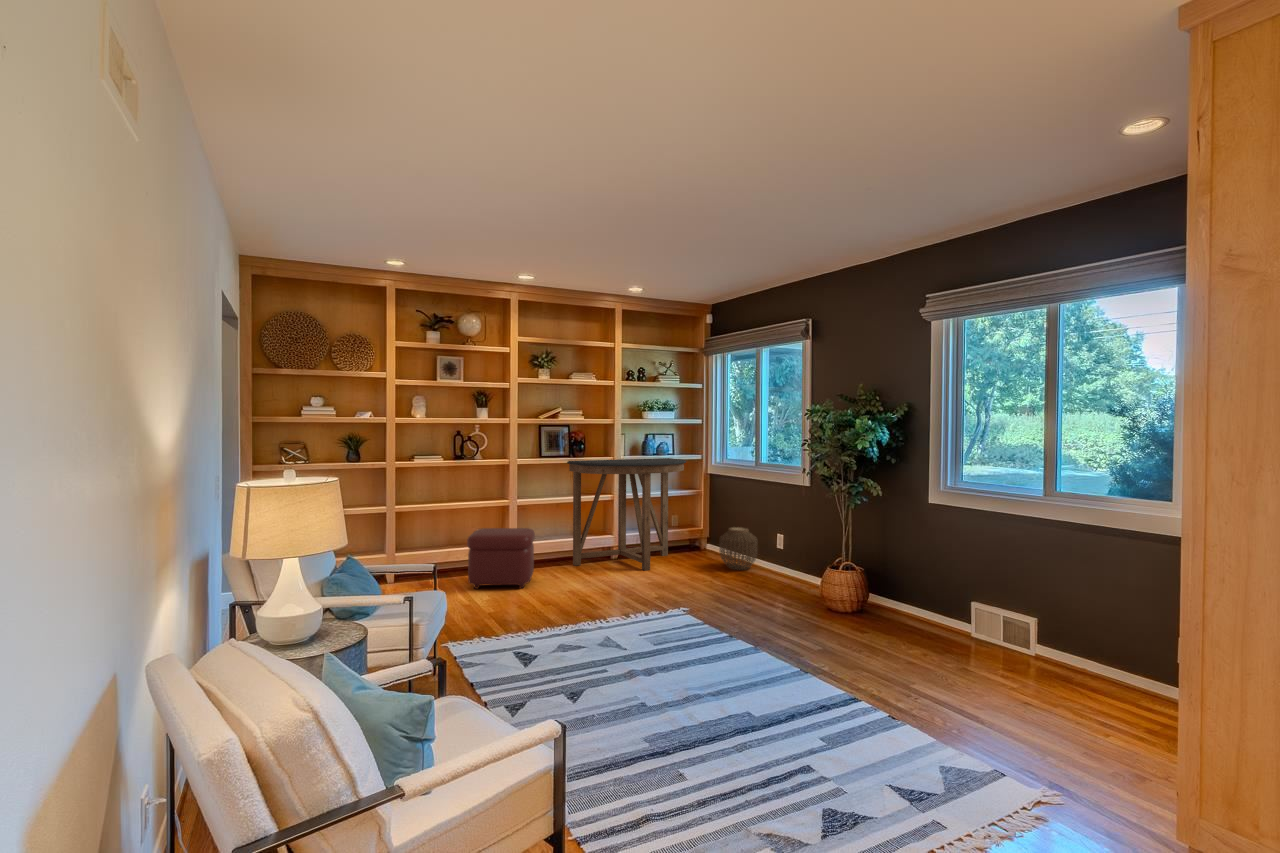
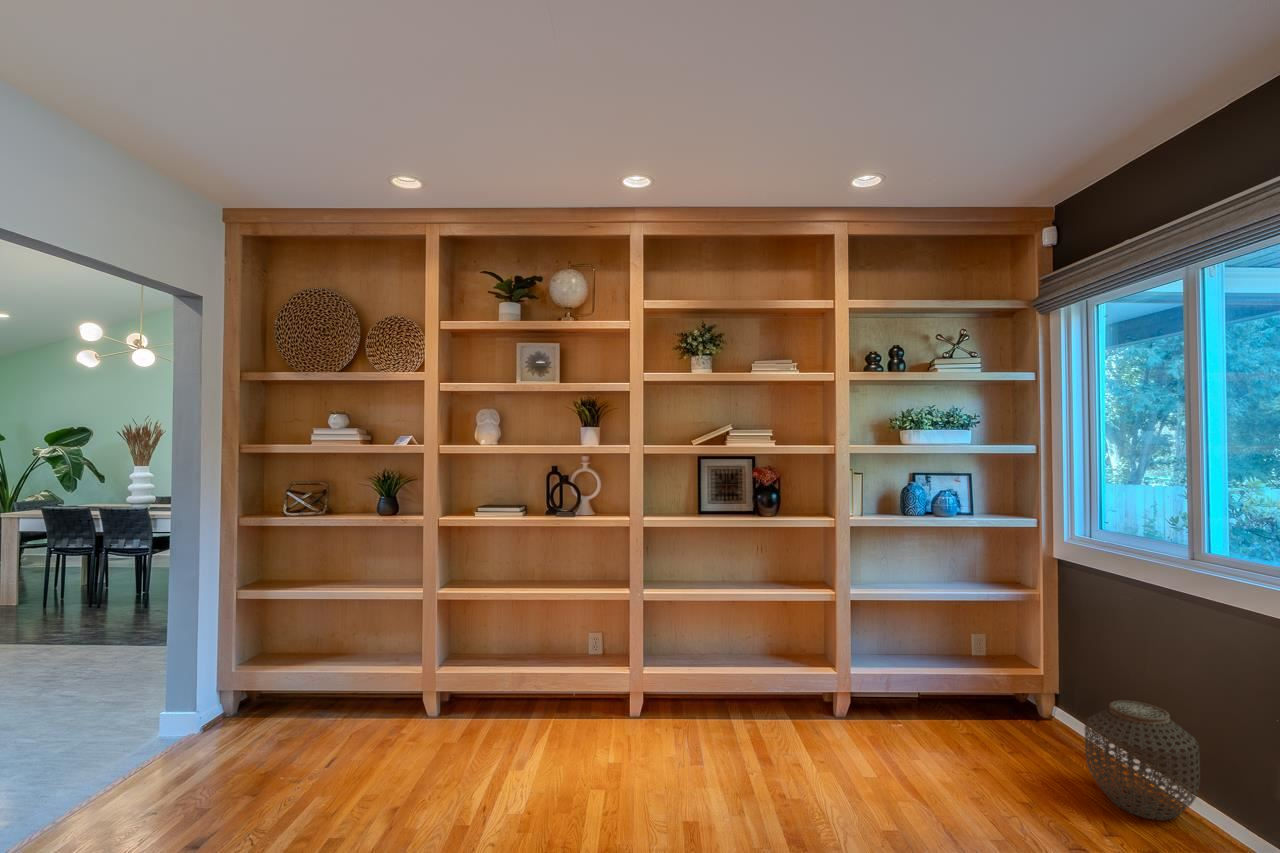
console table: present [567,458,686,571] -> none [738,523,994,774]
ottoman: present [467,528,535,589] -> none [516,647,657,790]

